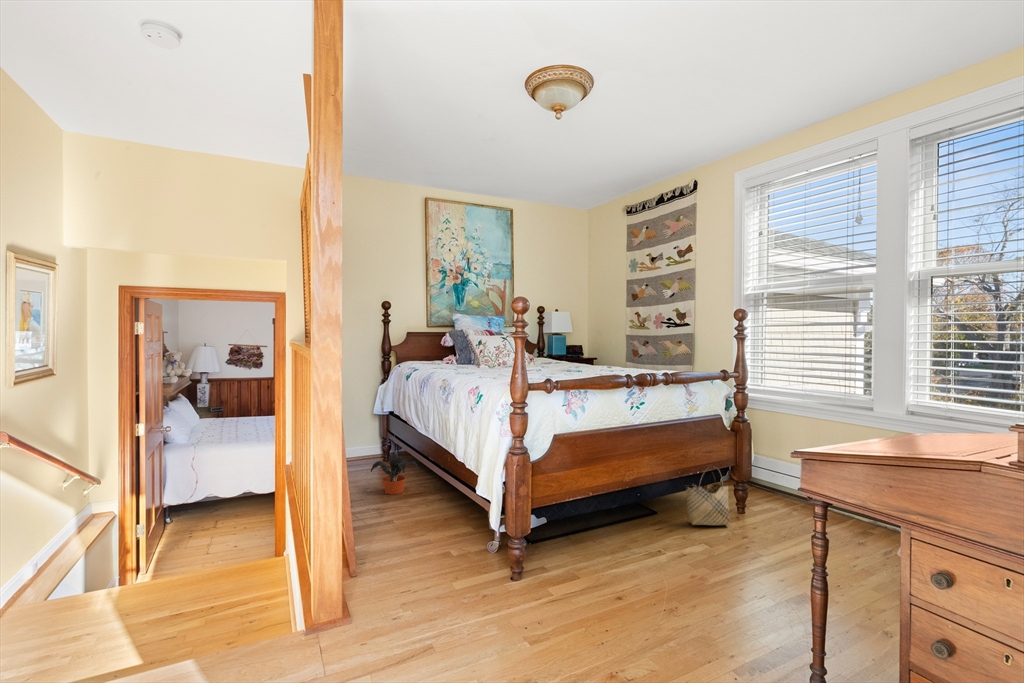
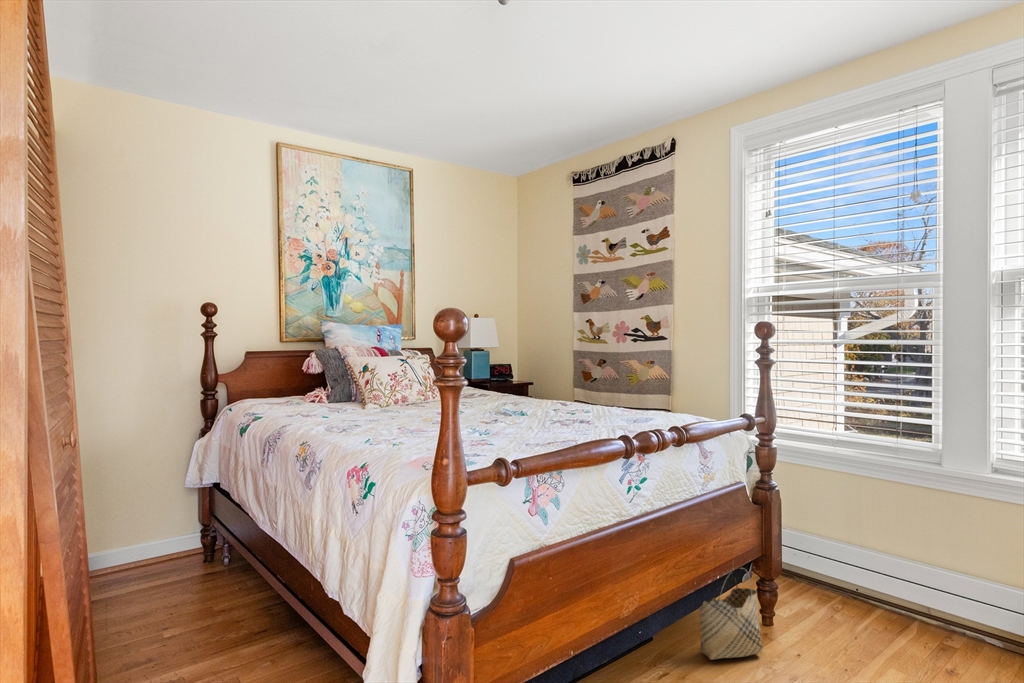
potted plant: present [371,454,418,495] -> none [172,563,261,638]

